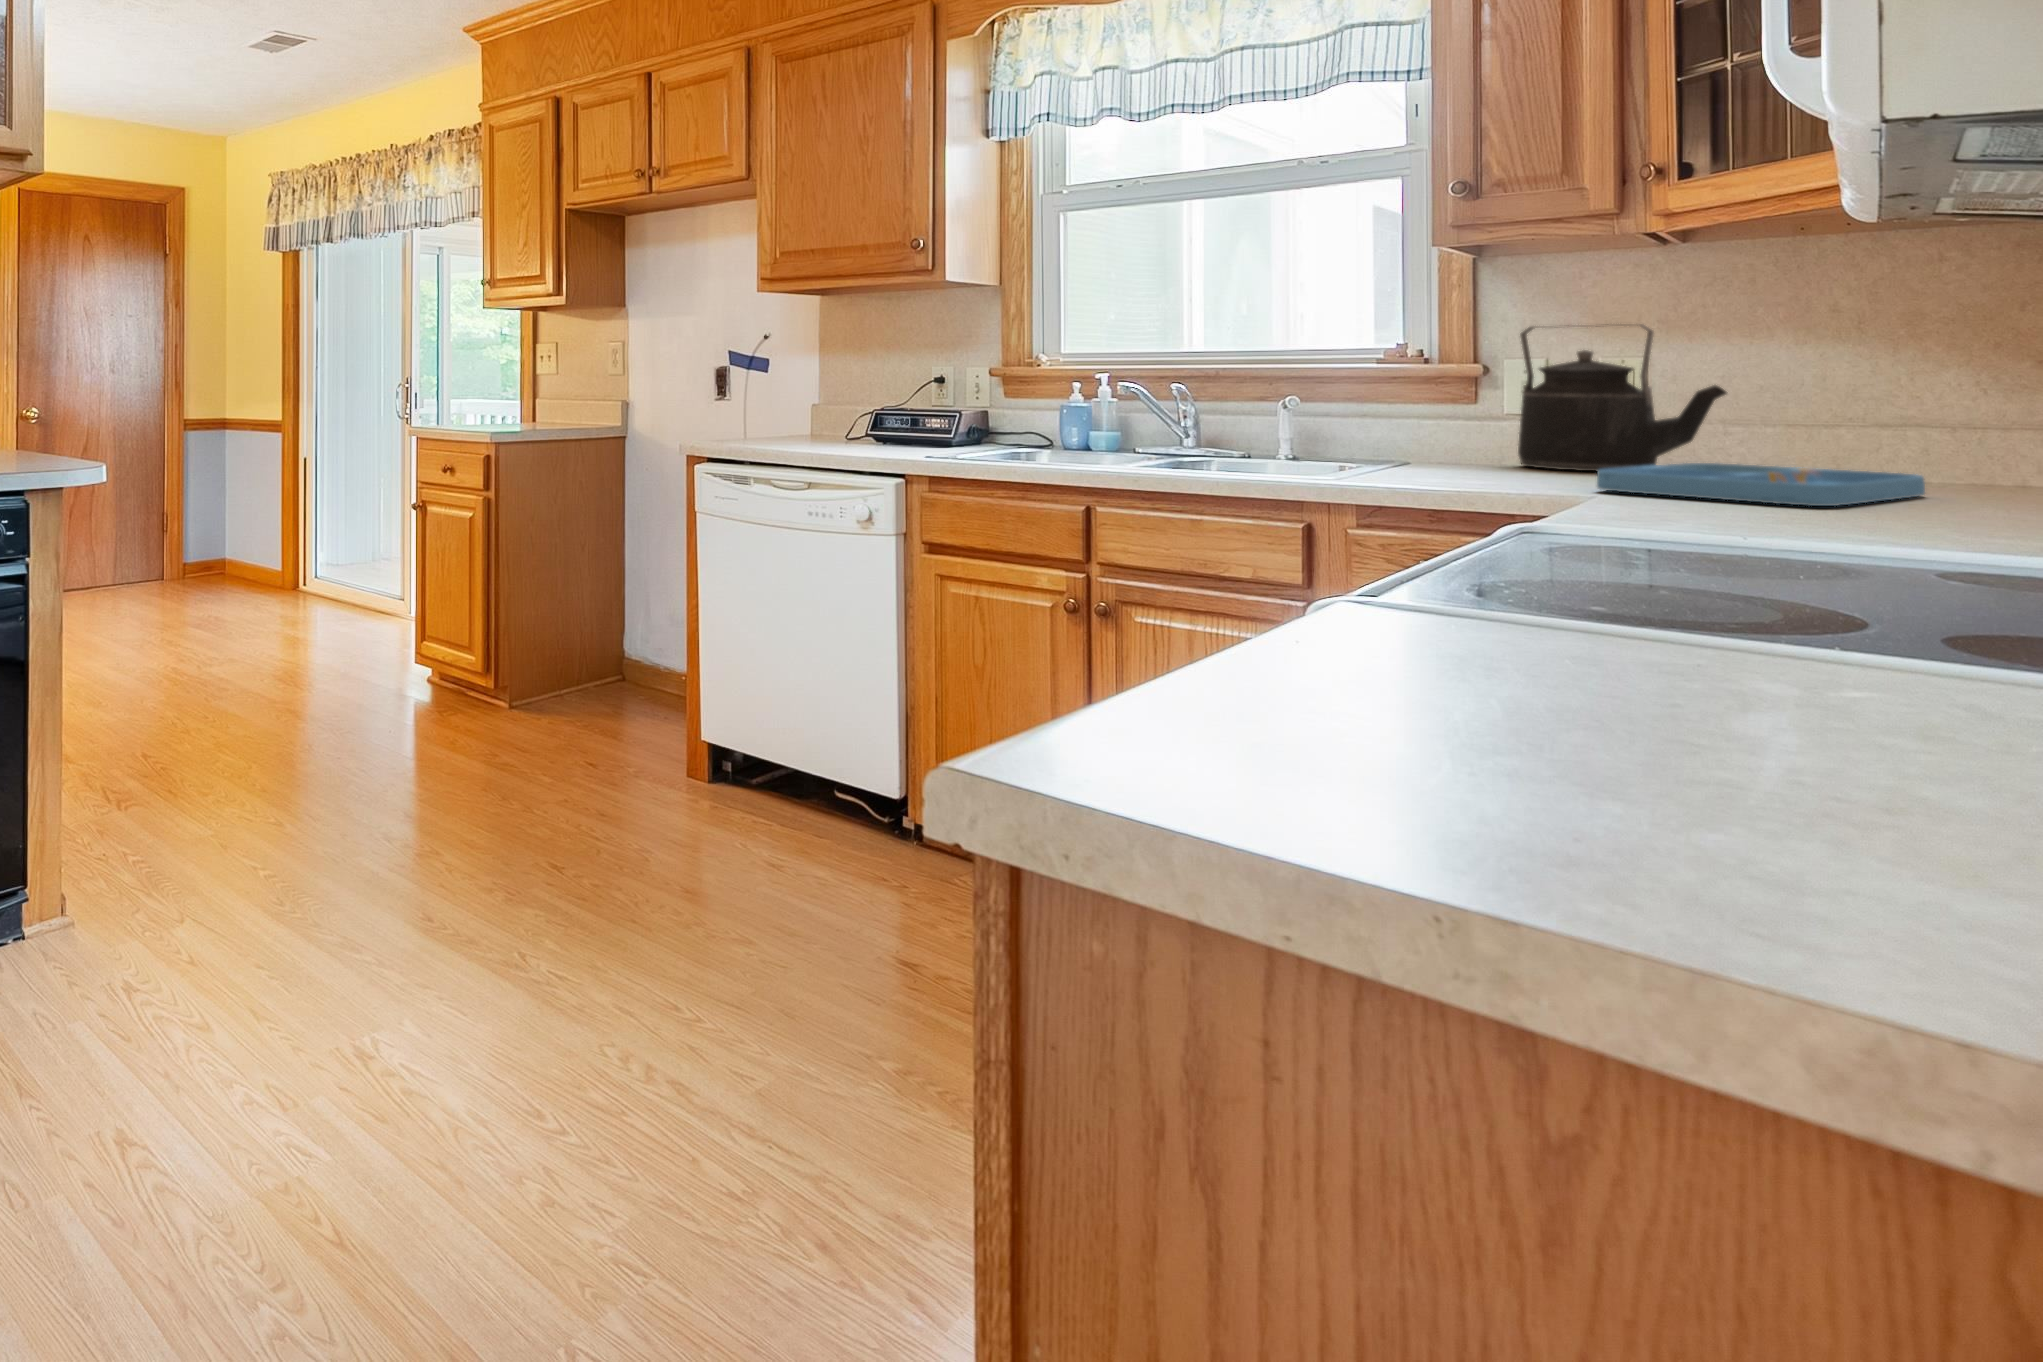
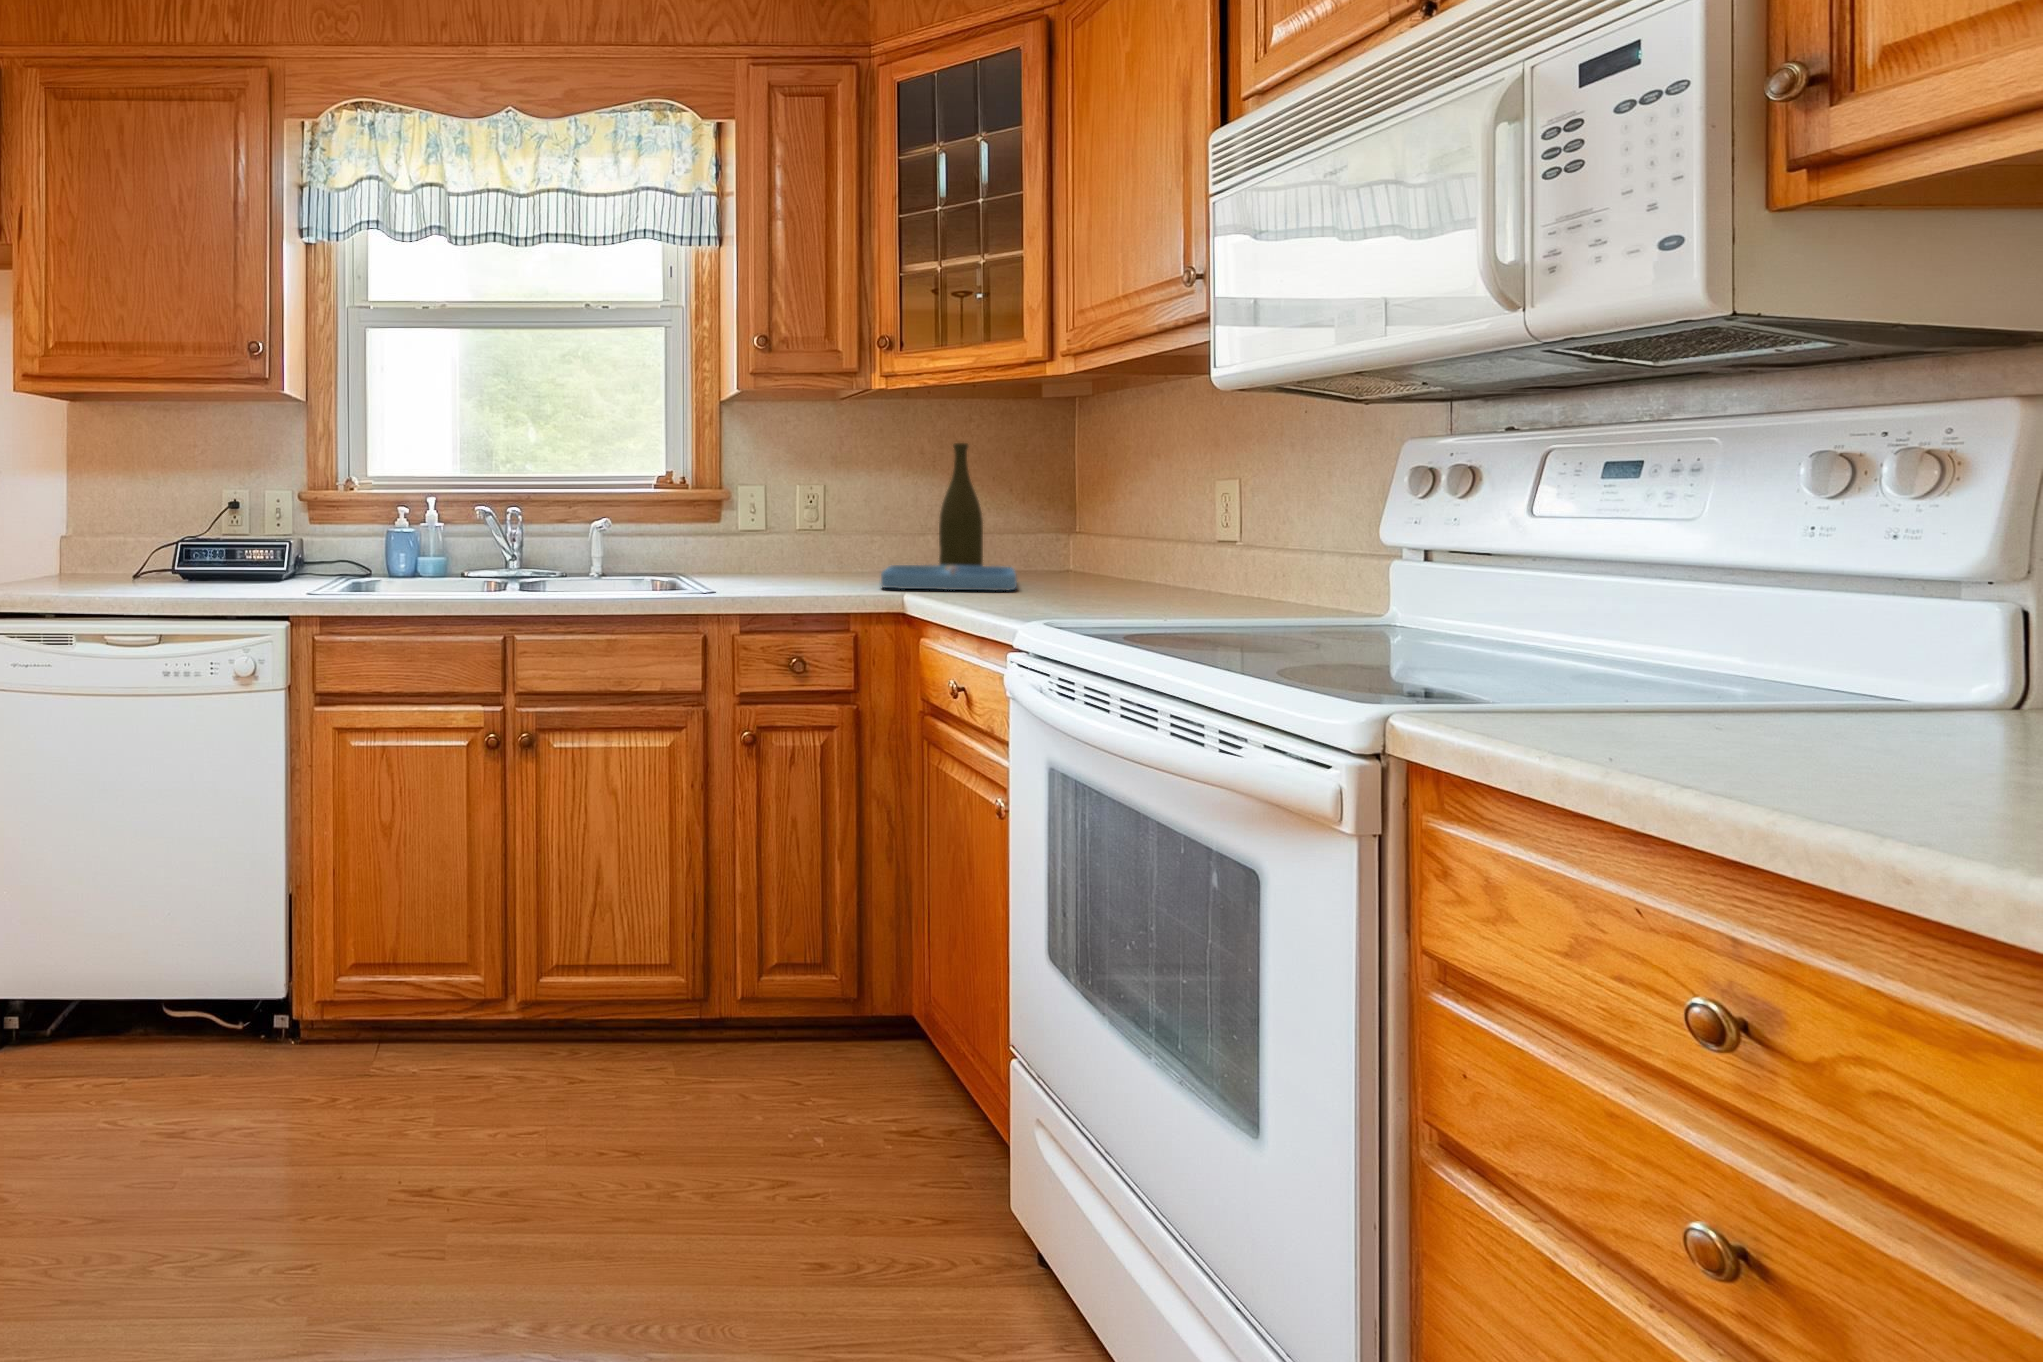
bottle: none [1865,295,1958,481] -> present [939,443,983,566]
kettle: present [1518,324,1727,471] -> none [760,459,885,576]

